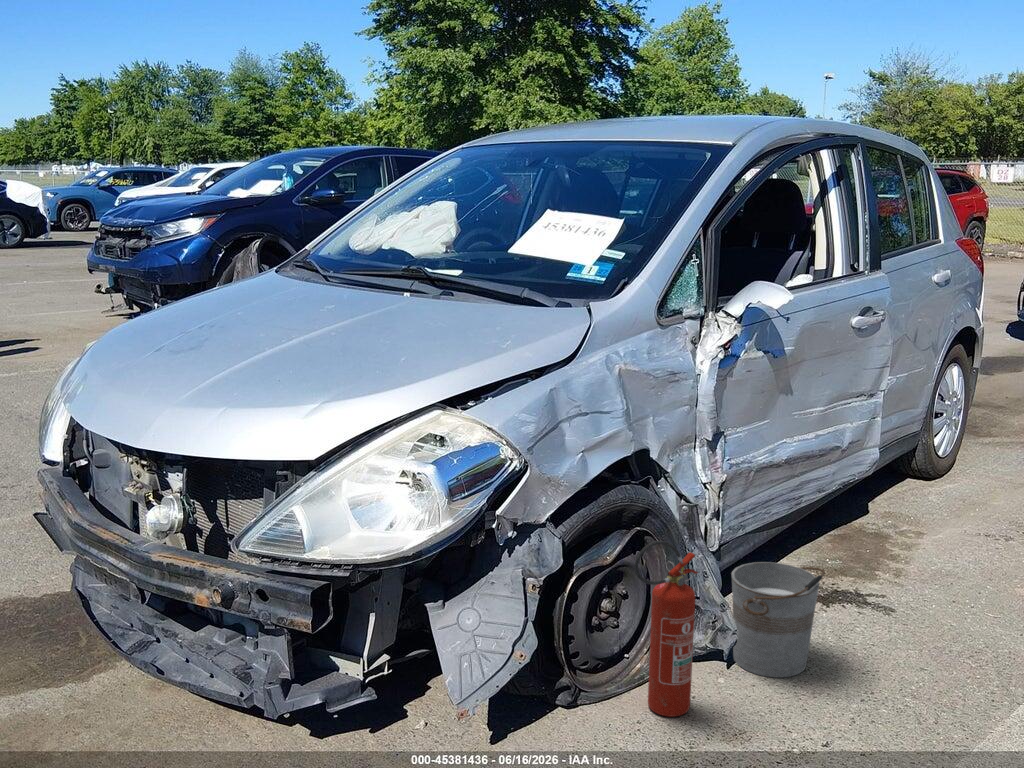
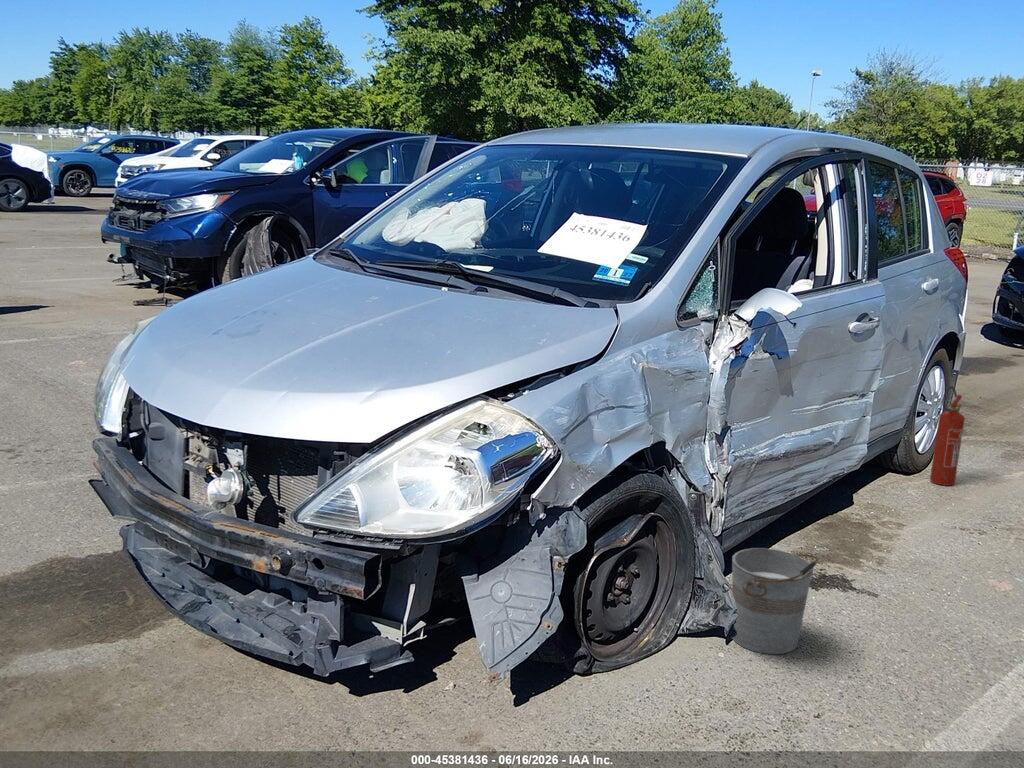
fire extinguisher: present [634,541,698,717] -> present [930,386,965,486]

